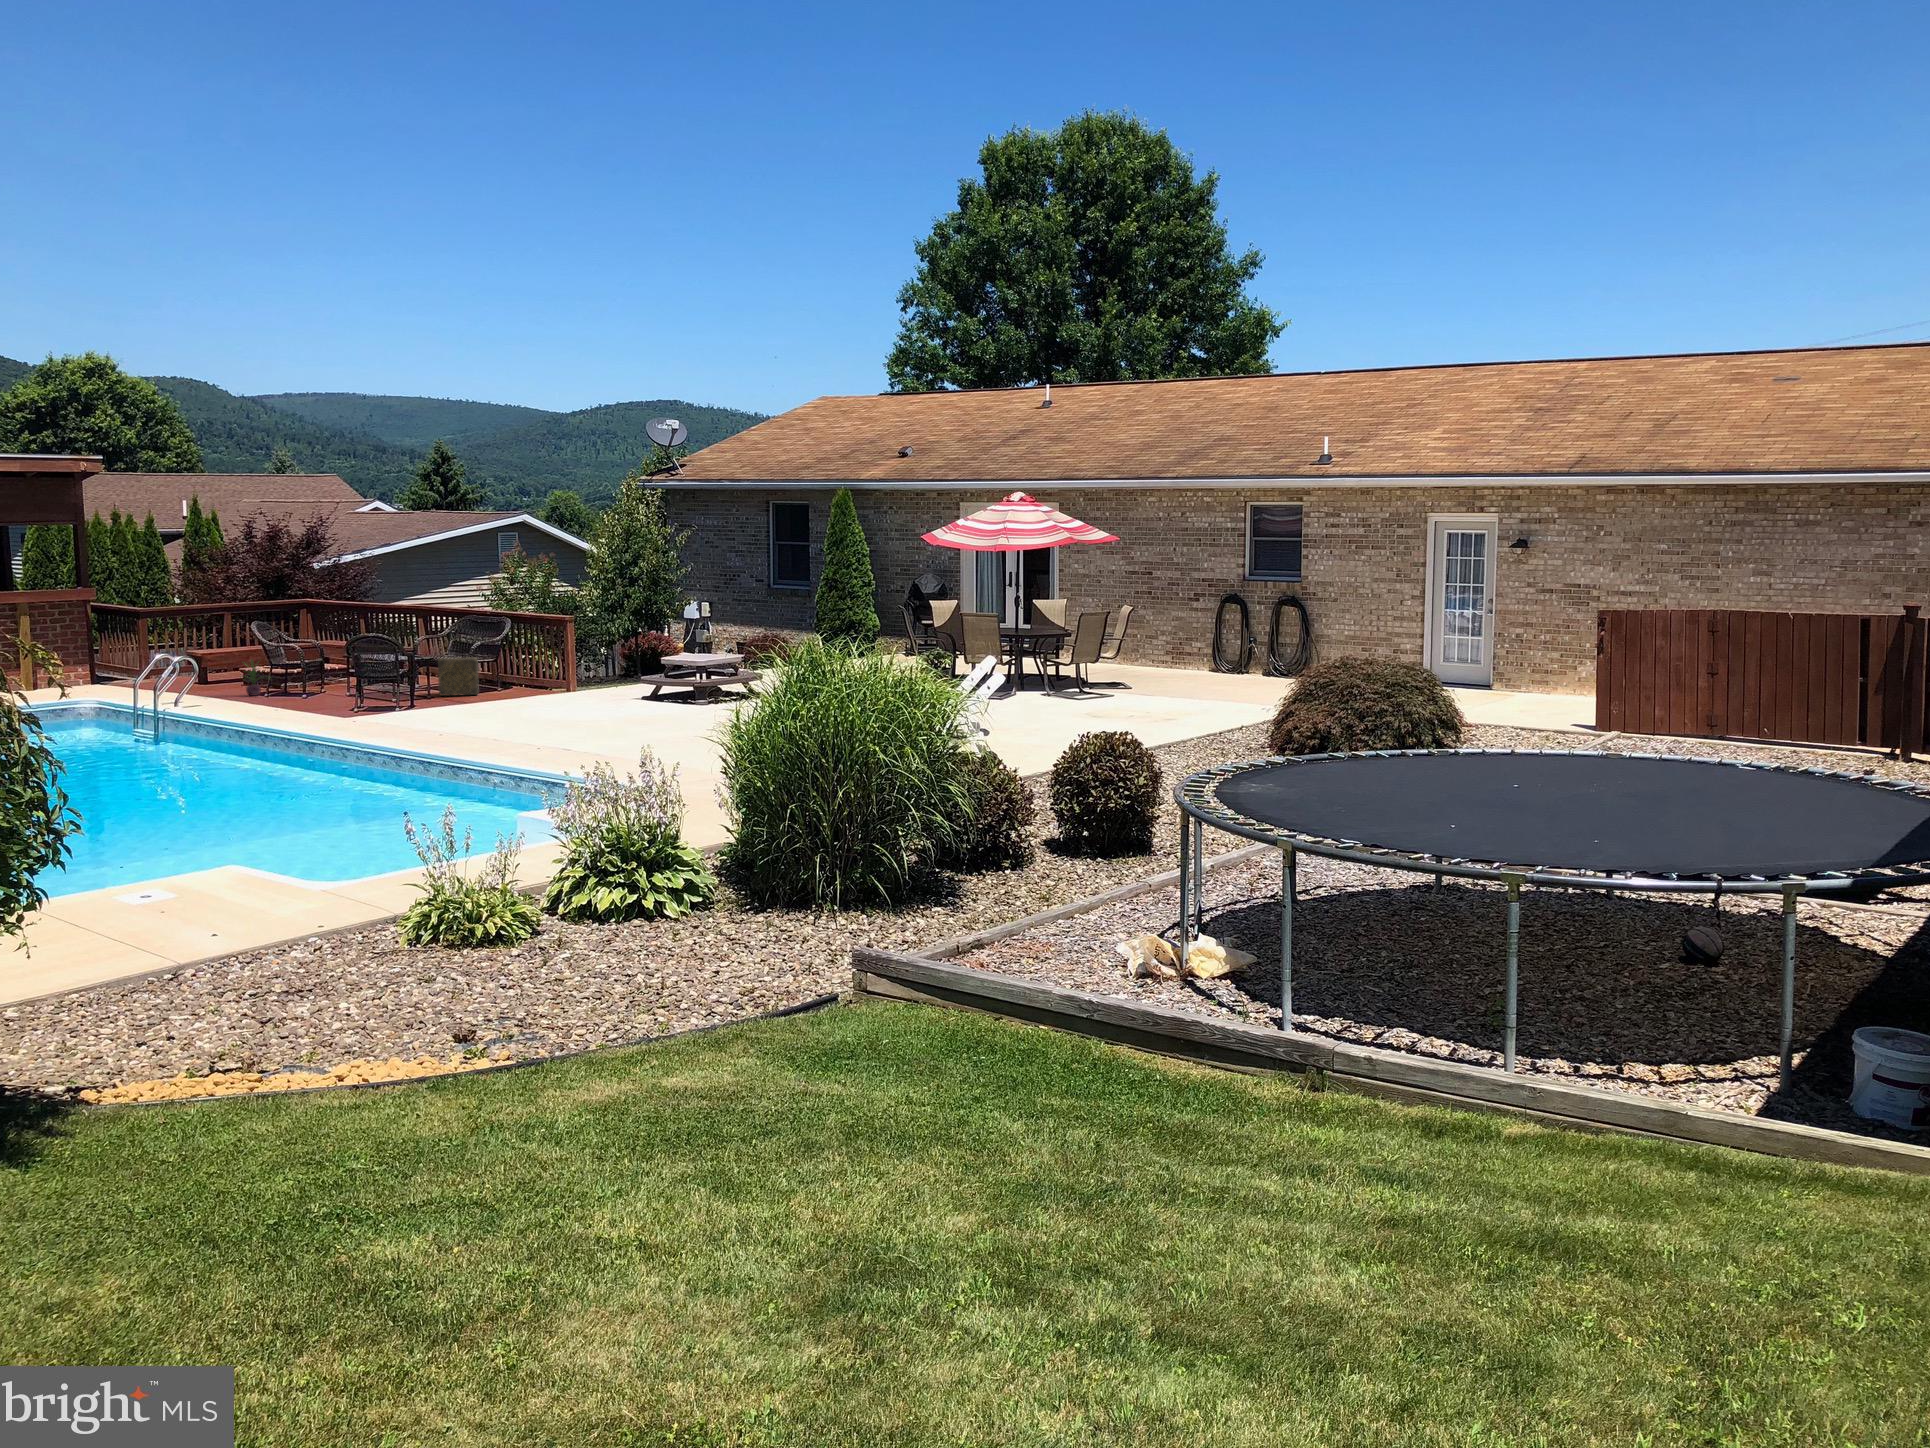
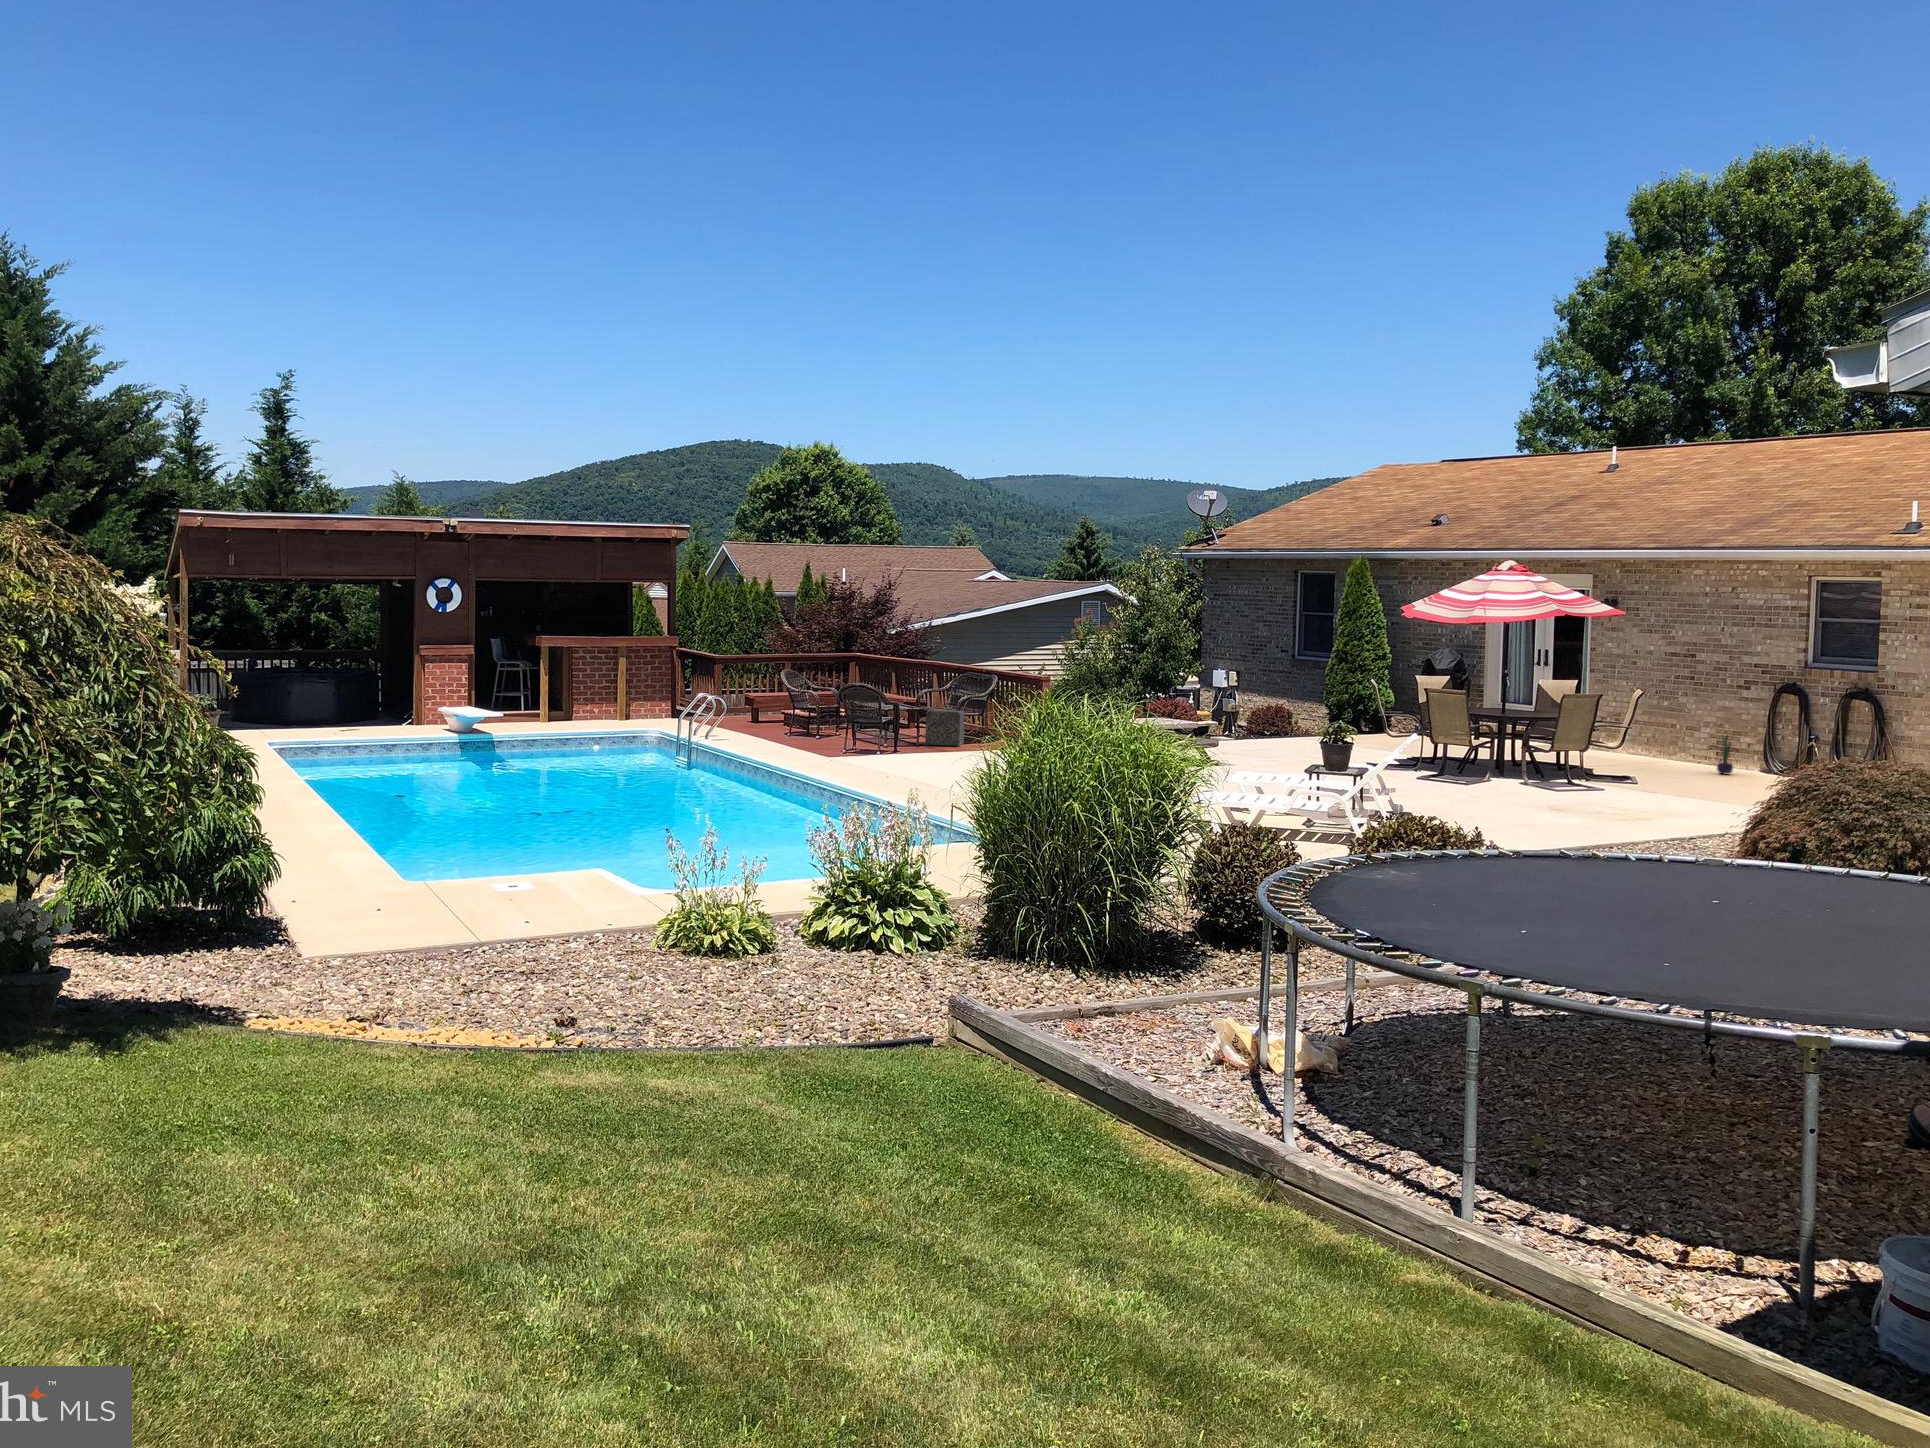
decorative plant: present [244,660,261,696] -> present [1717,736,1735,774]

